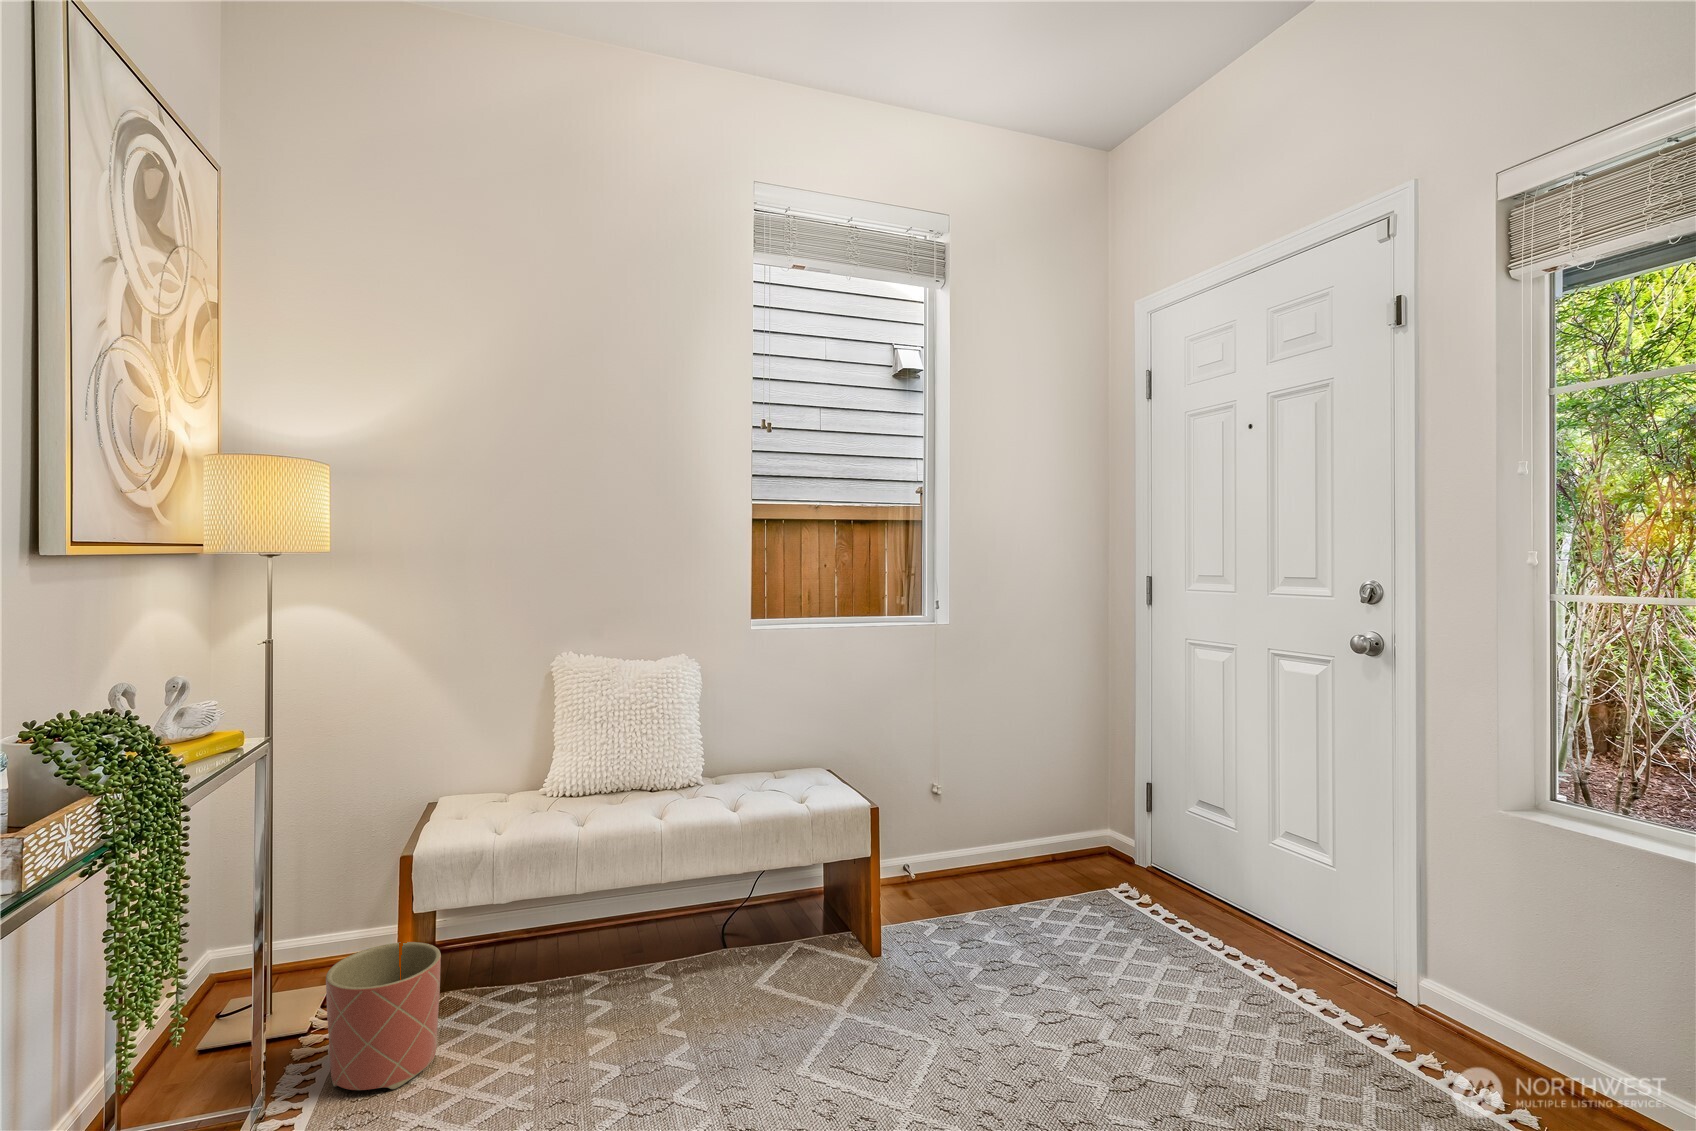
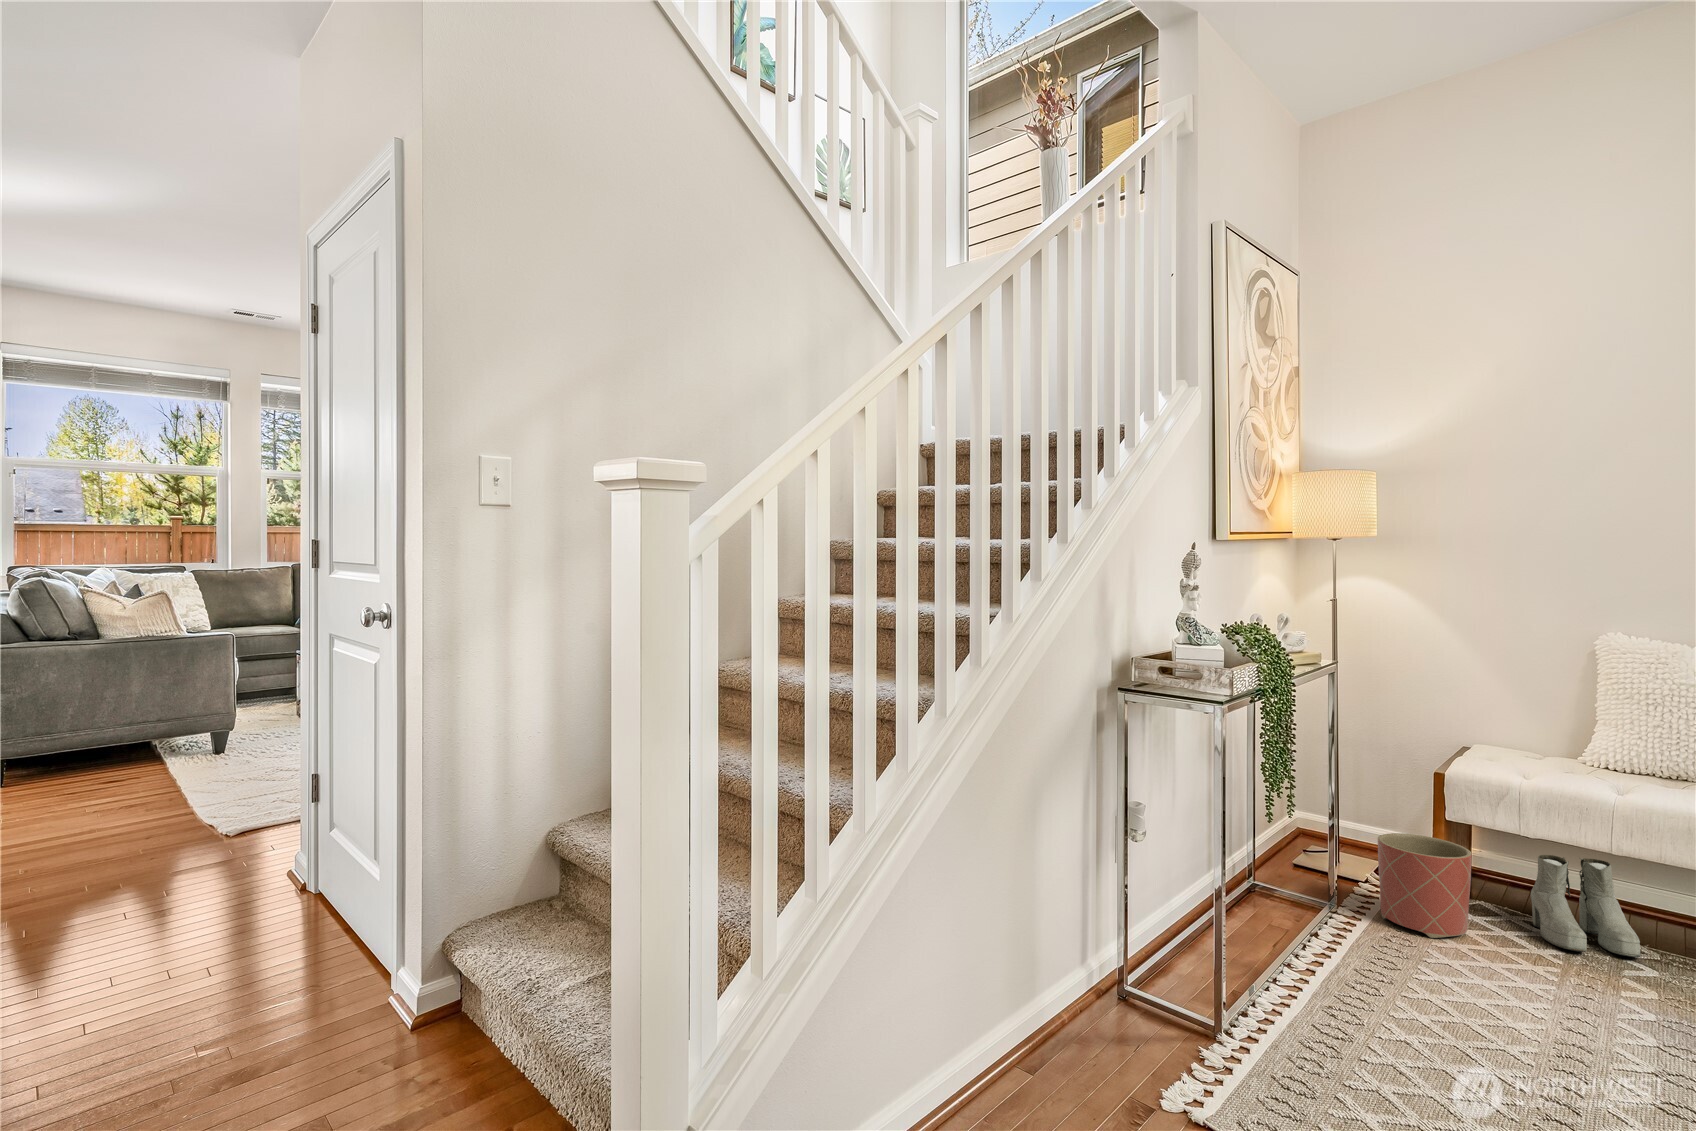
boots: none [500,901,595,1024] -> present [1531,855,1641,957]

